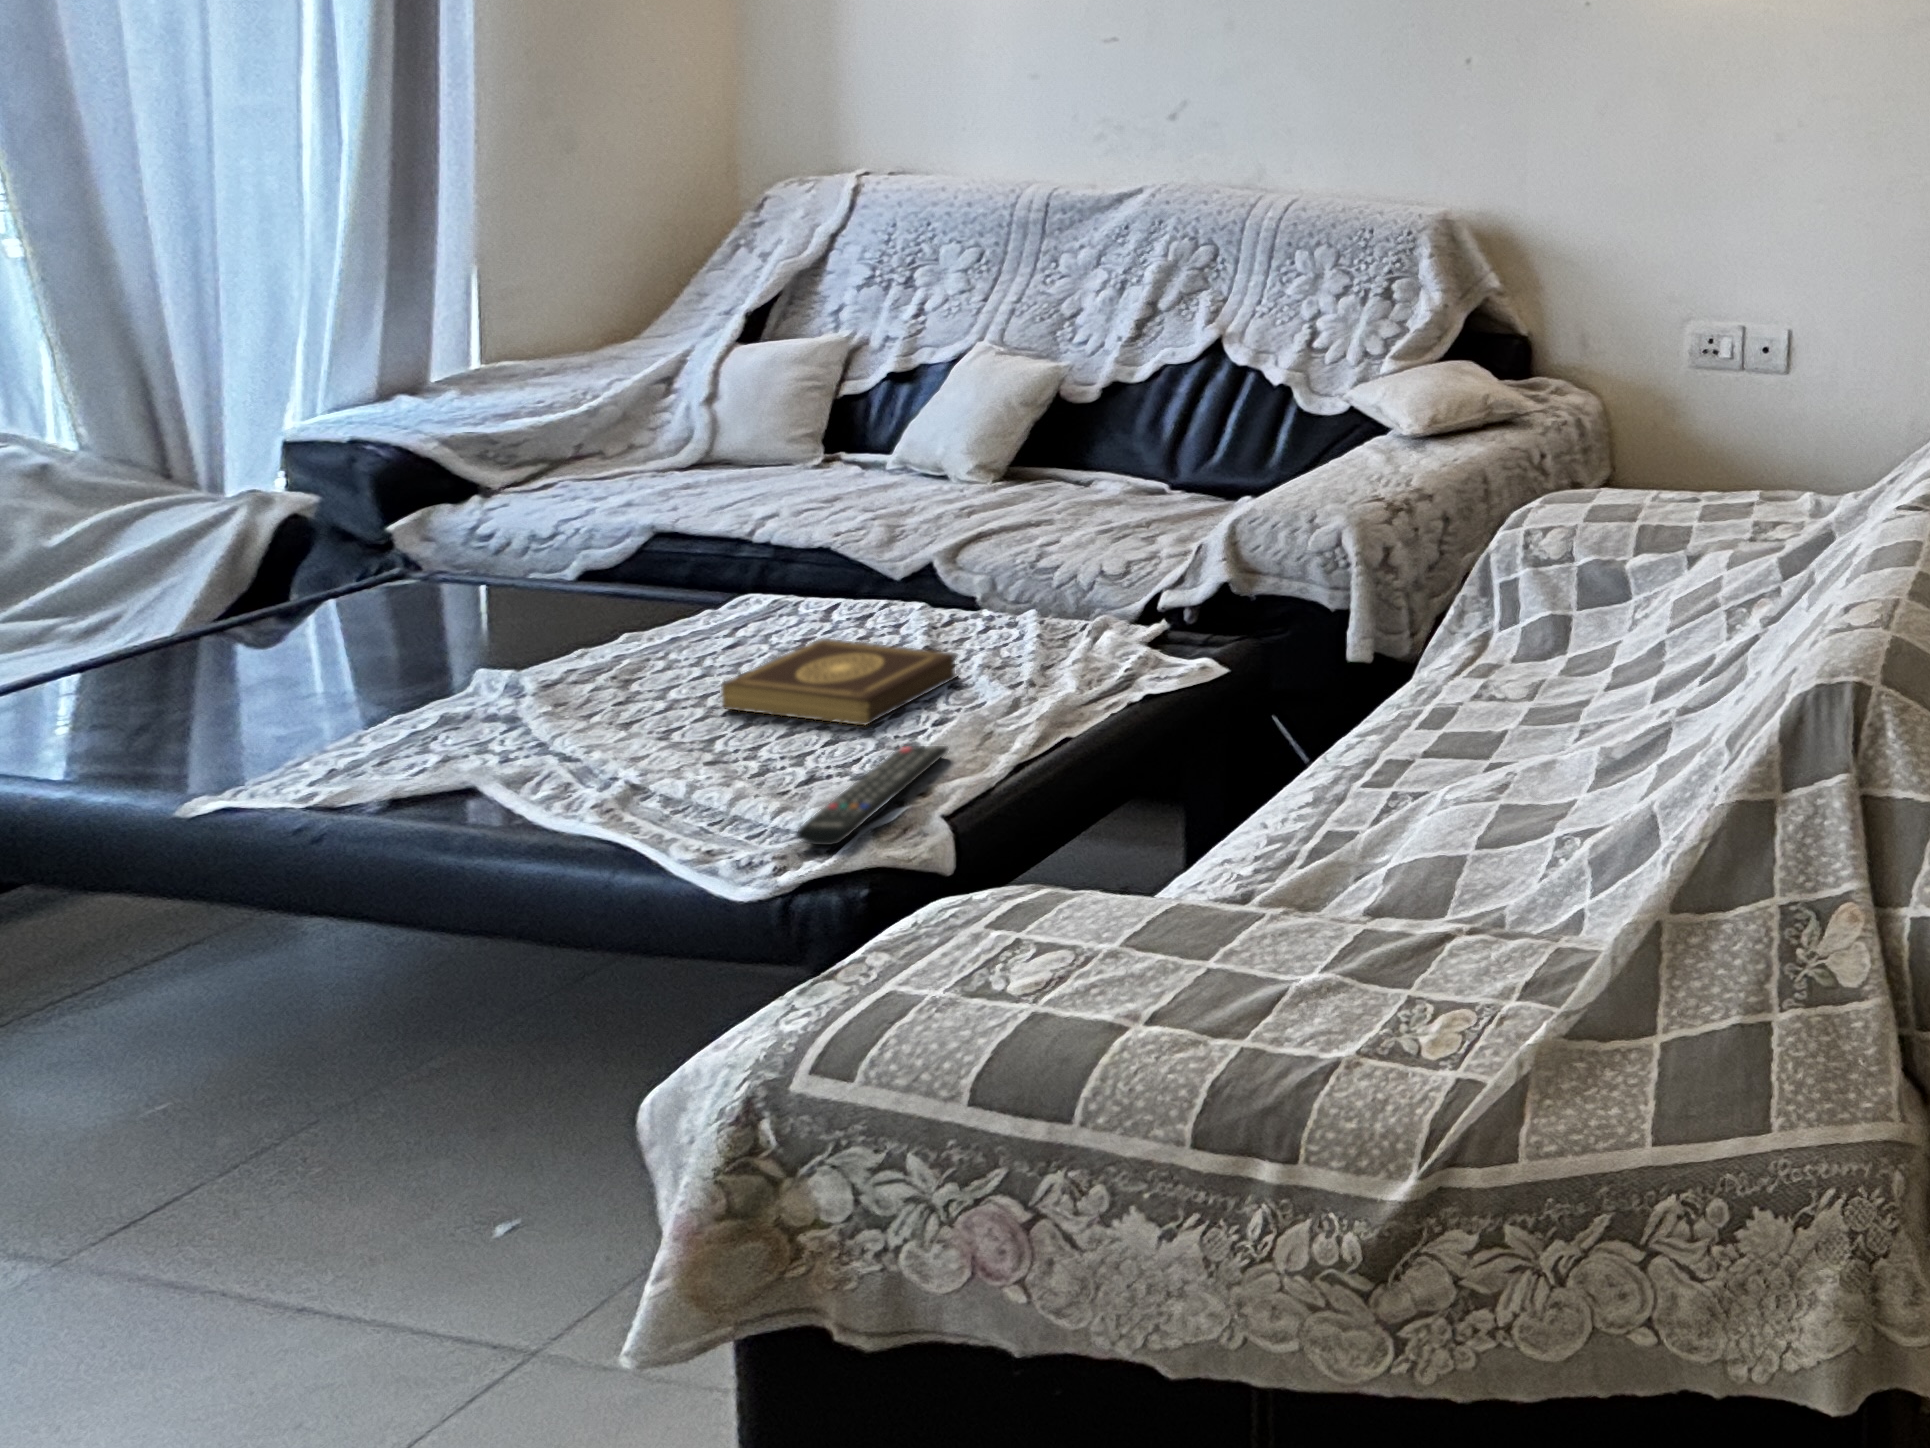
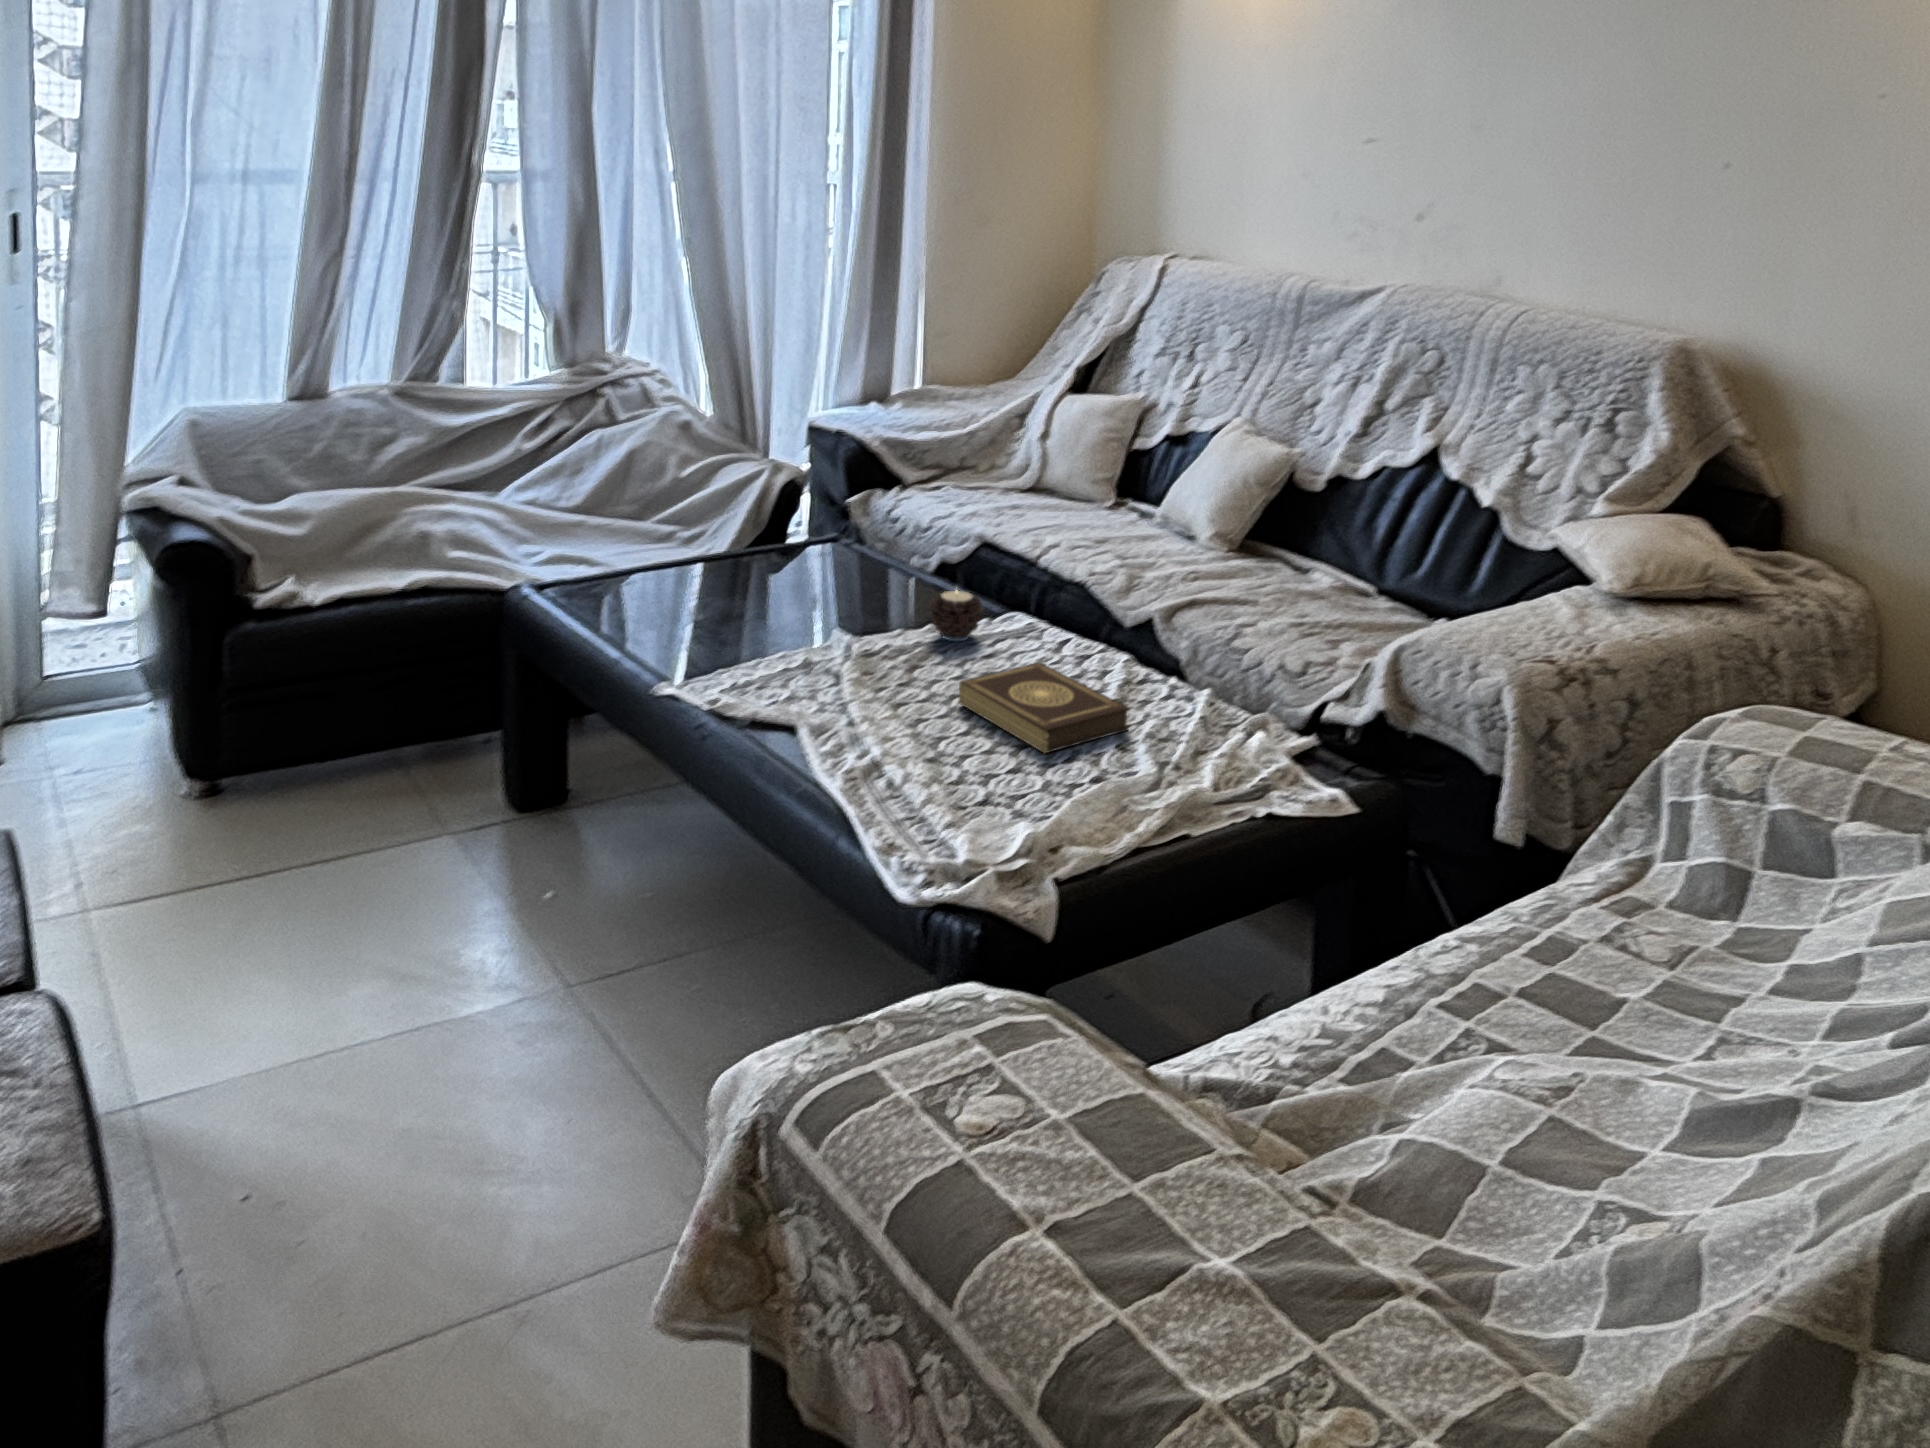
candle: none [633,584,719,649] -> present [929,590,984,641]
remote control: present [798,746,948,845] -> none [956,784,1094,860]

